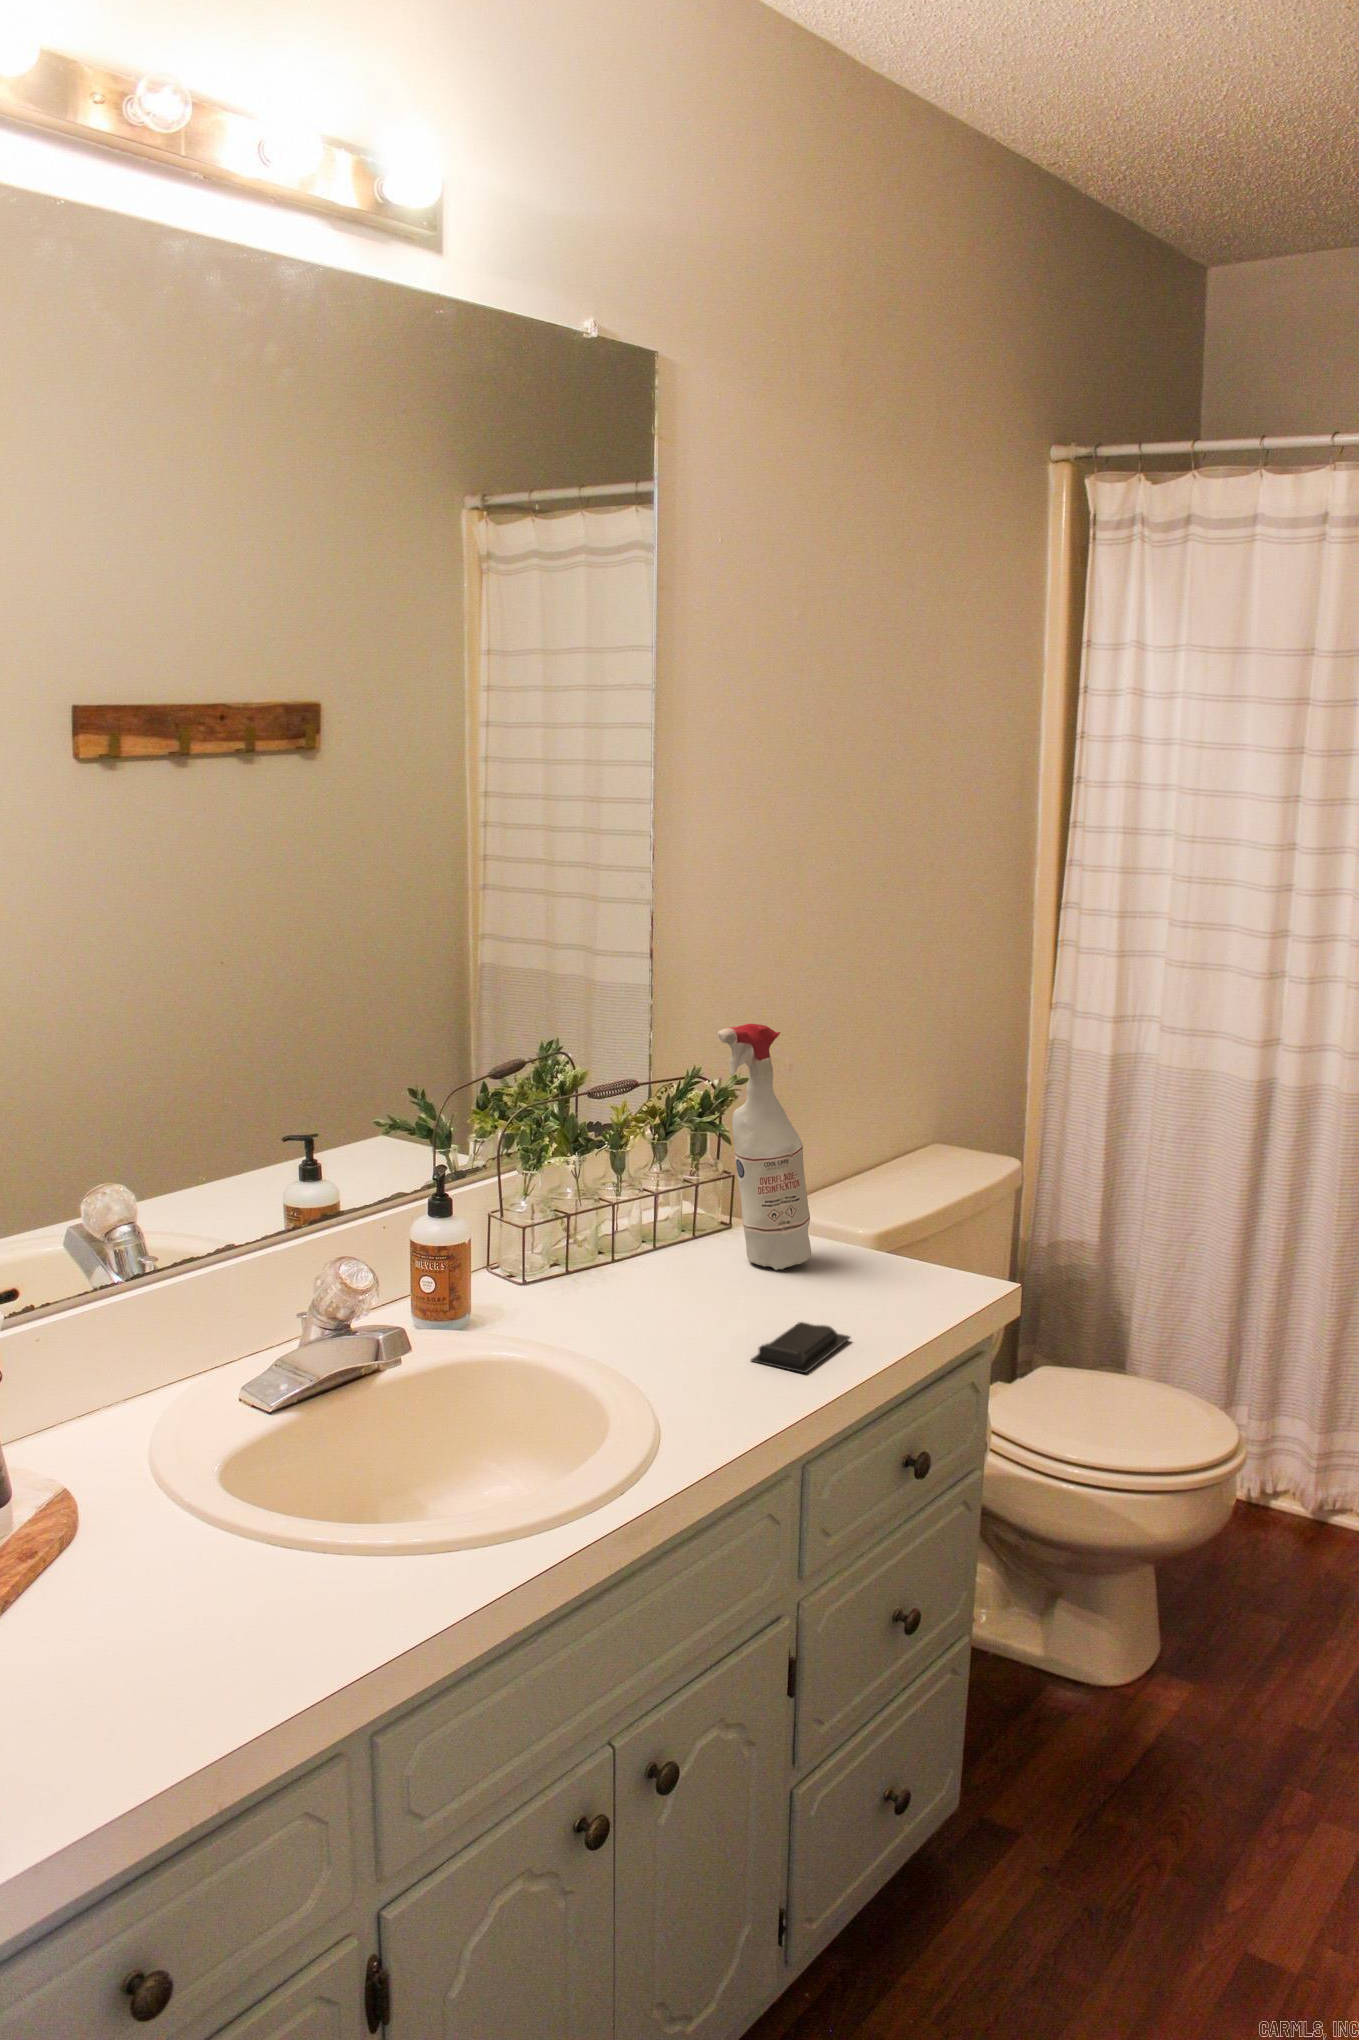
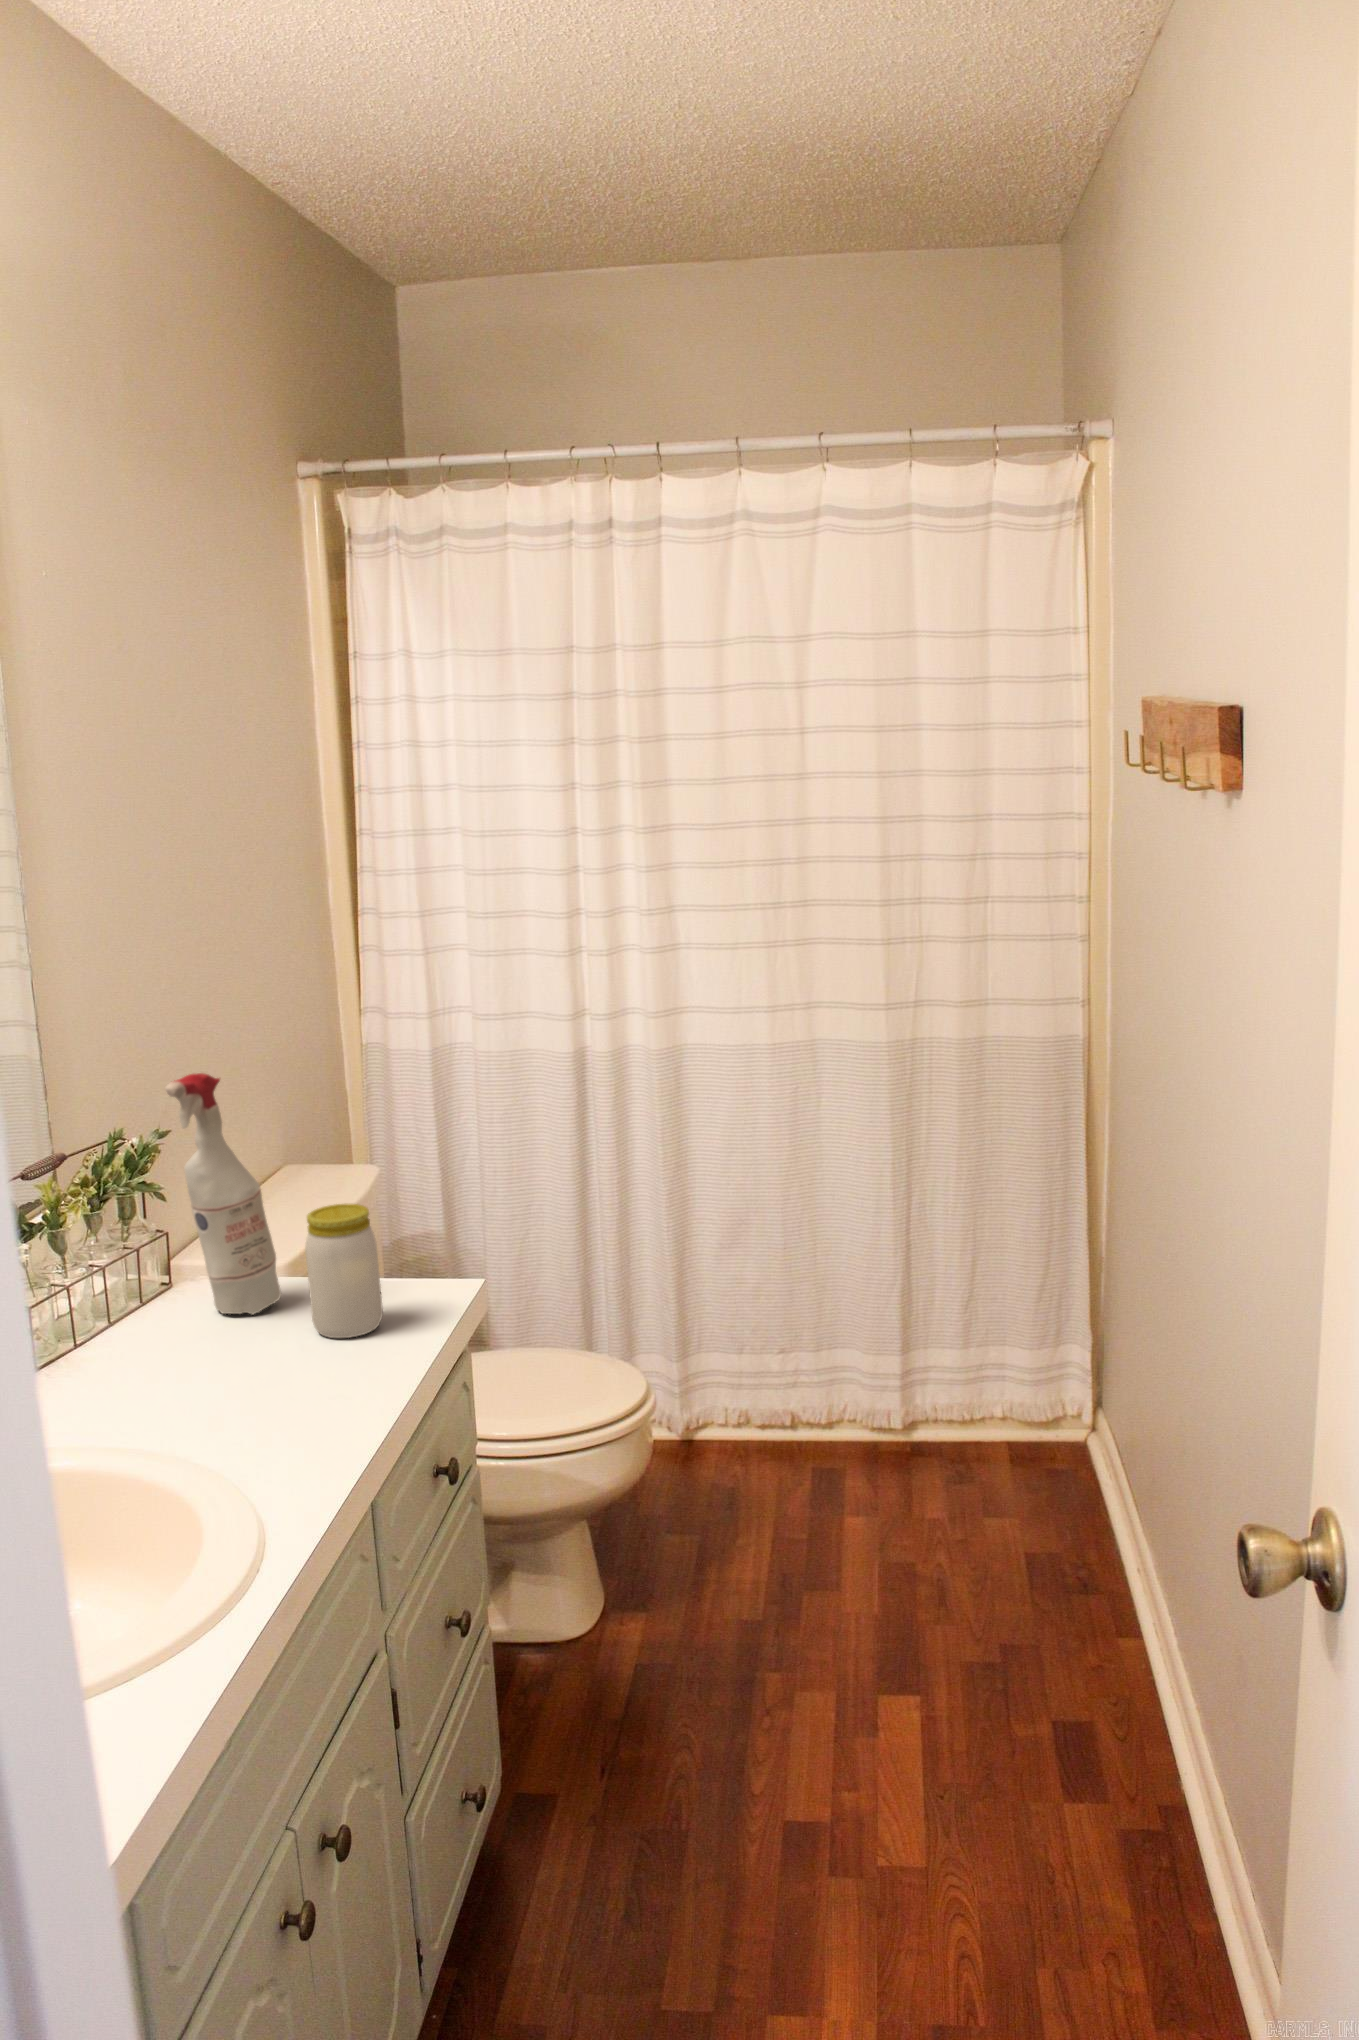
jar: none [818,1178,892,1315] -> present [305,1204,383,1338]
soap bar: present [751,1322,850,1373] -> none [291,1351,370,1401]

